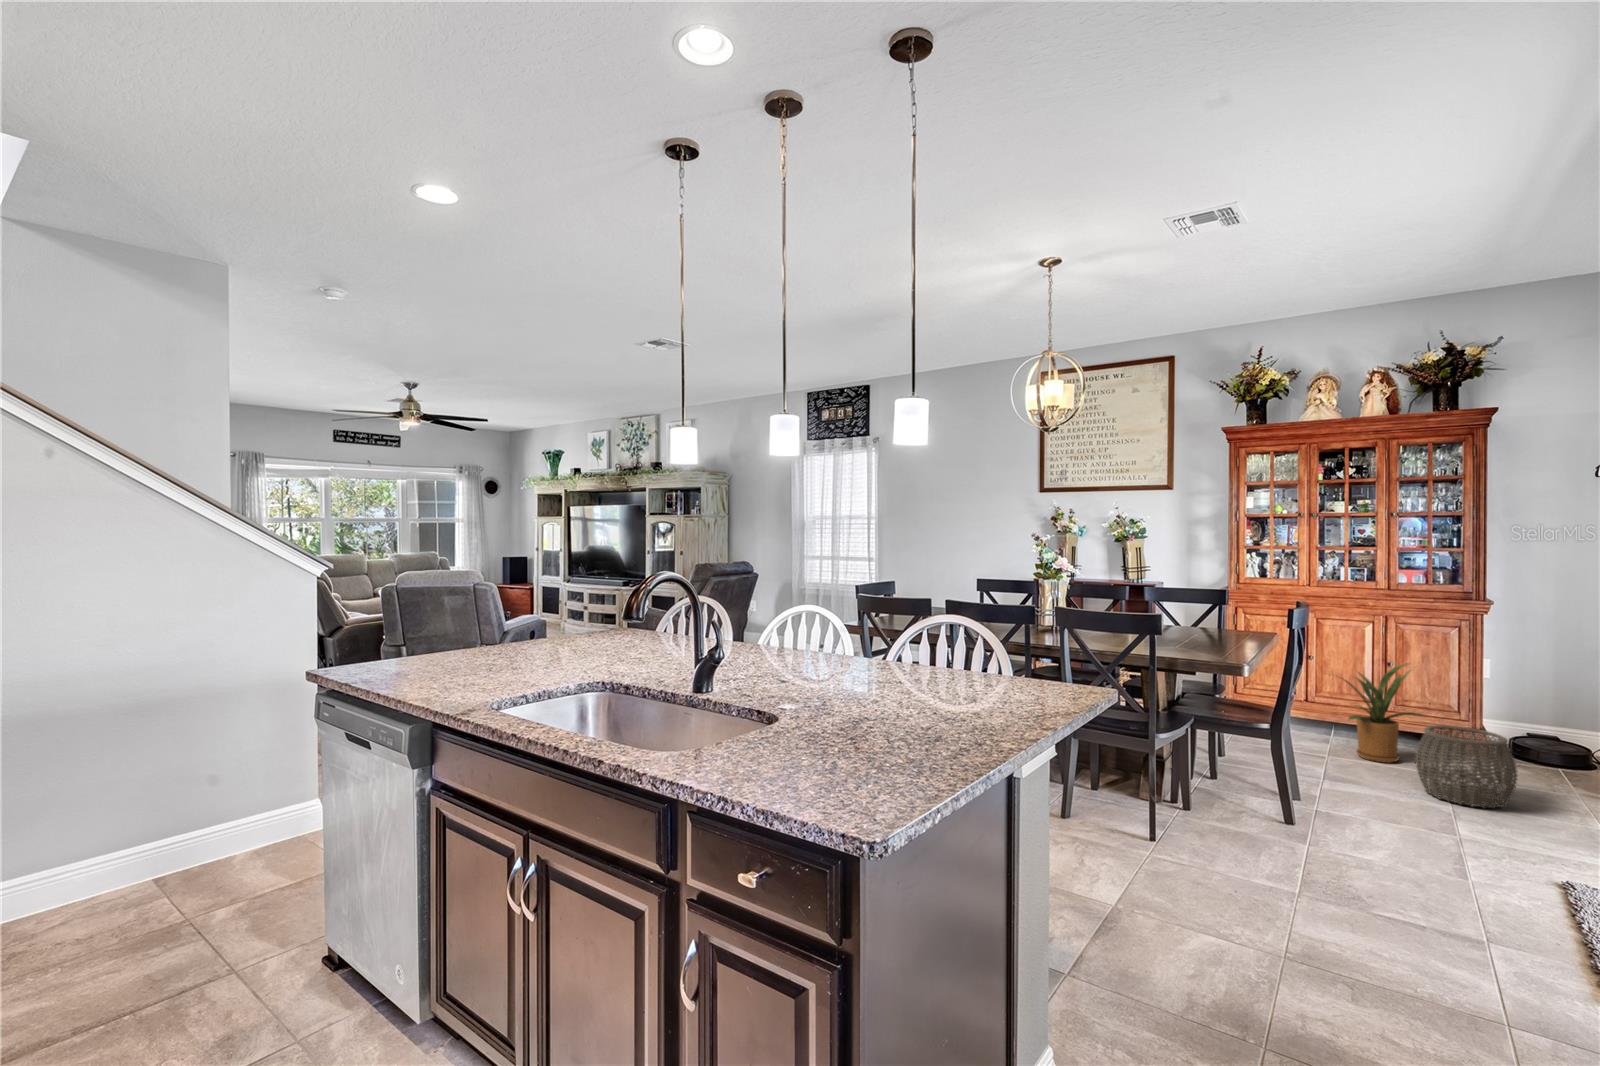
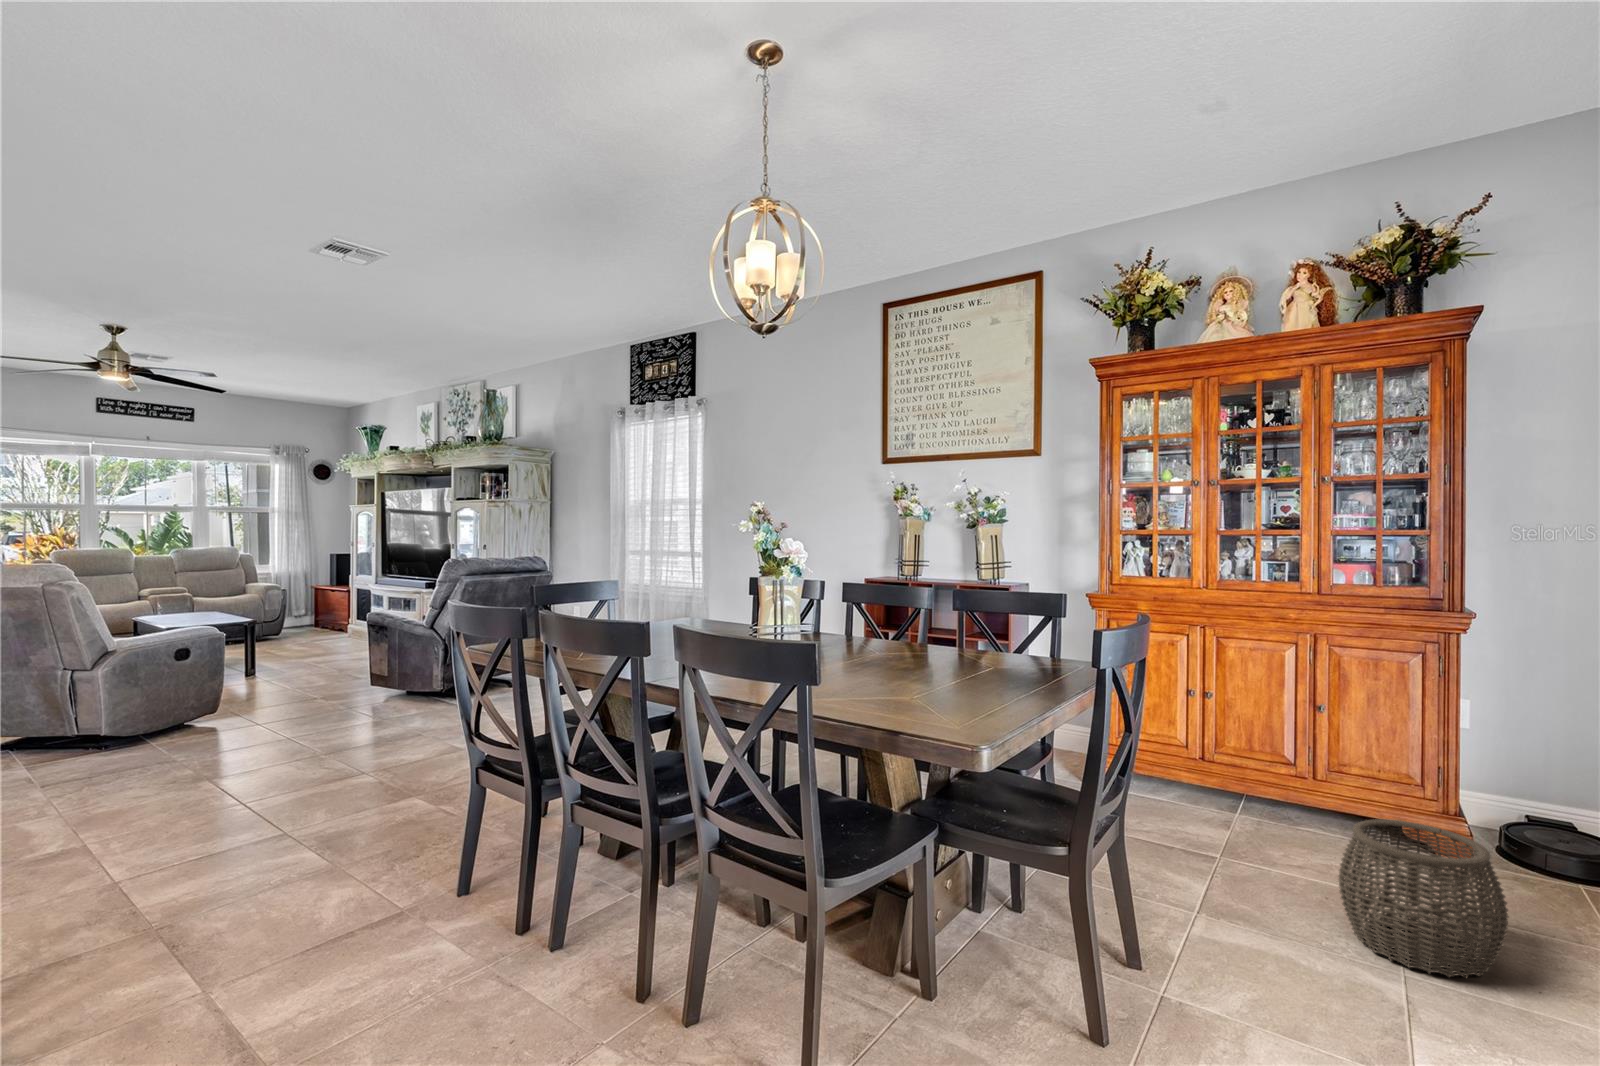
house plant: present [1344,664,1423,763] -> none [1210,708,1377,867]

